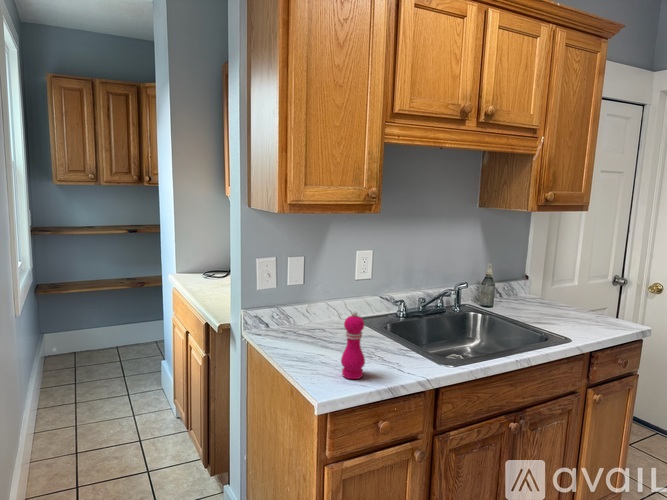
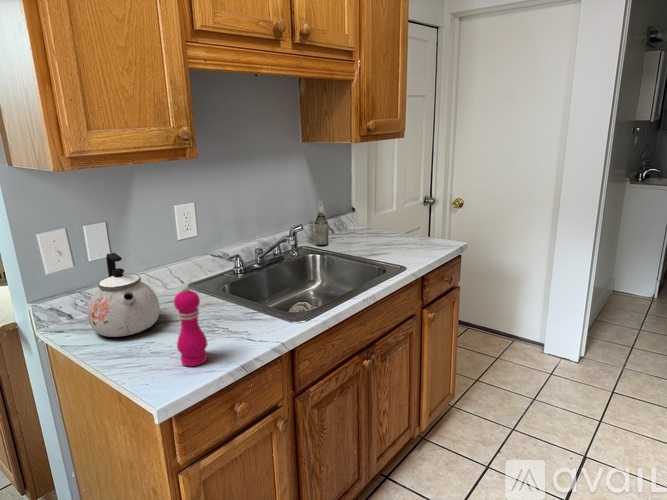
kettle: none [280,280,333,347] -> present [88,253,160,337]

